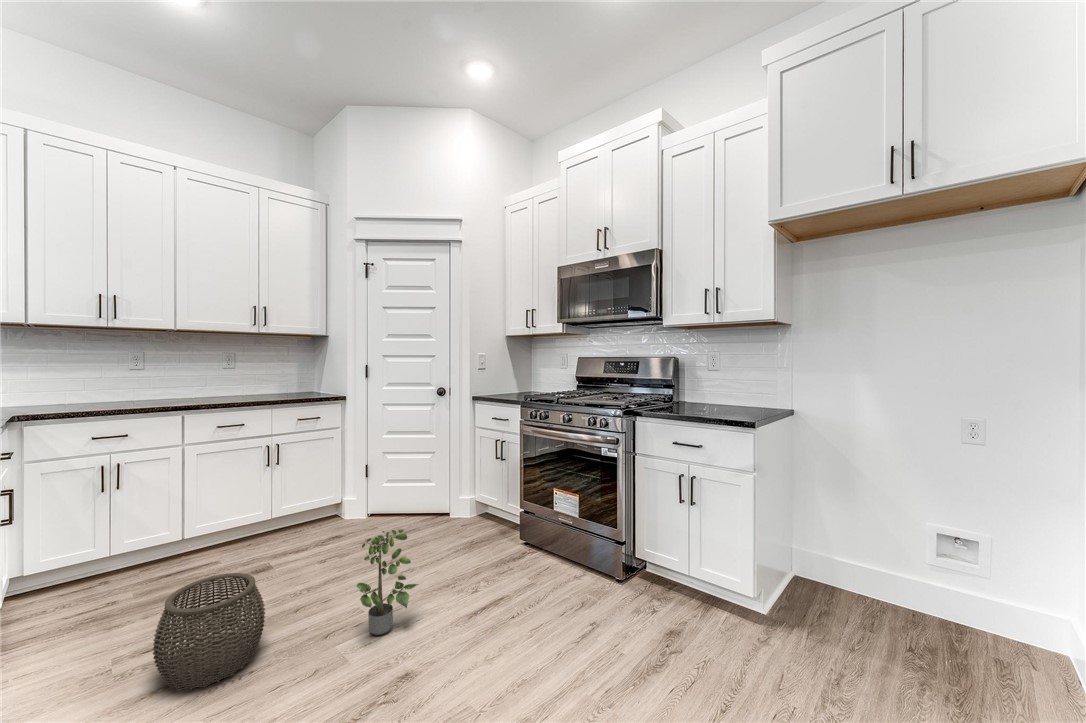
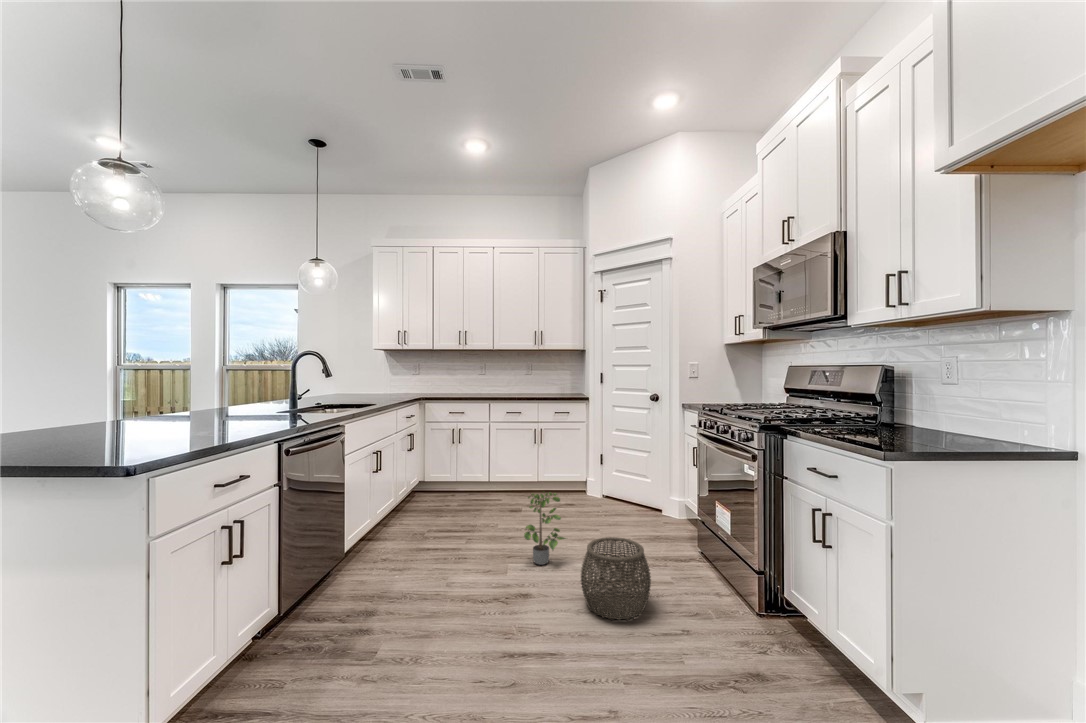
woven basket: present [153,573,265,690] -> present [581,537,651,620]

